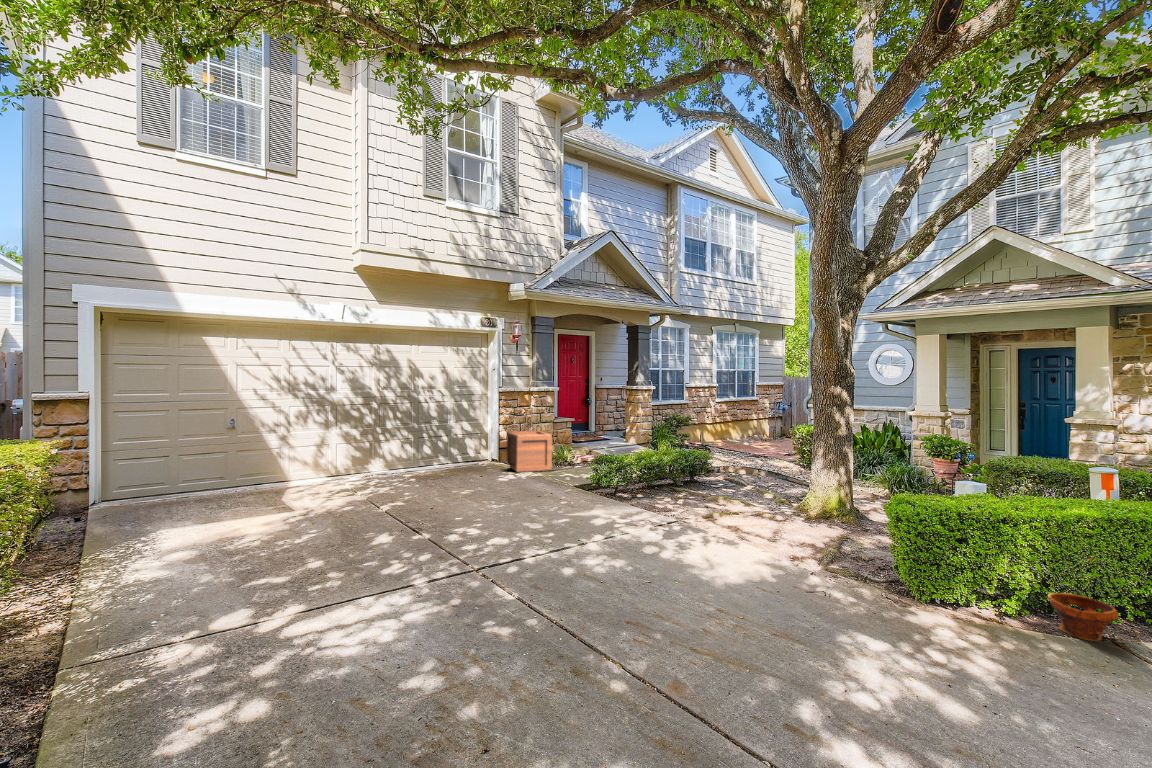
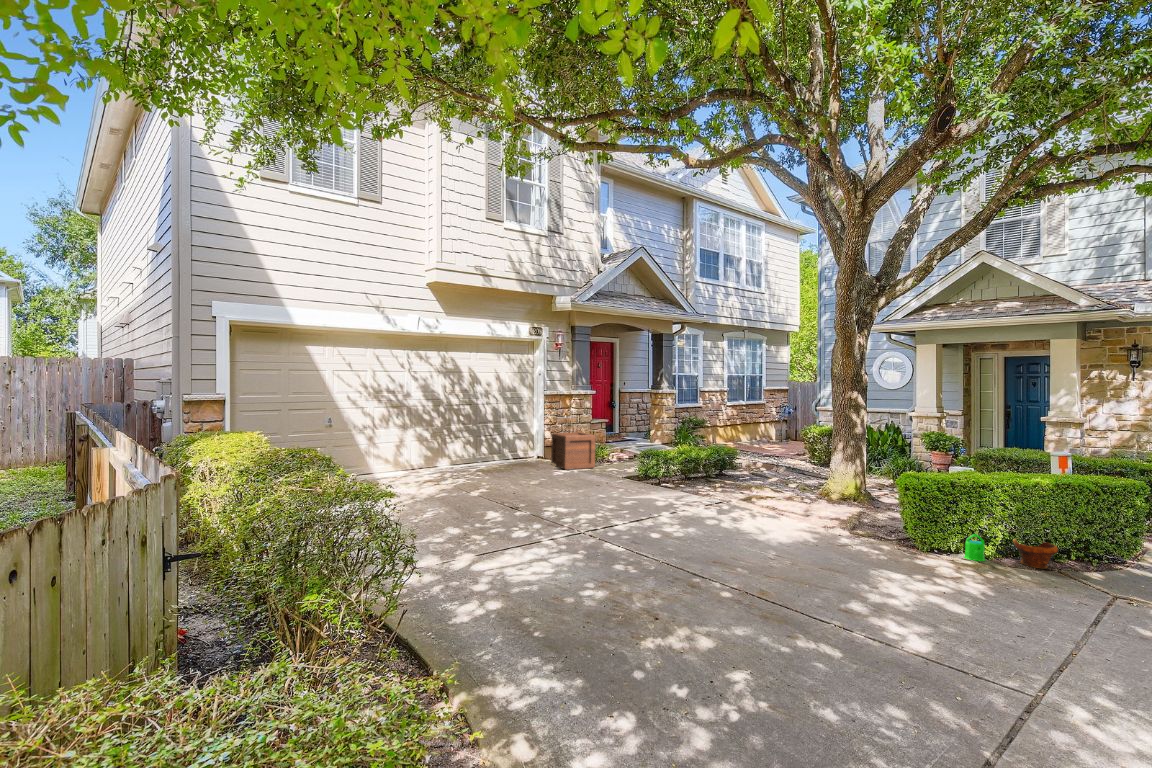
watering can: none [974,584,1008,625] -> present [964,534,986,561]

